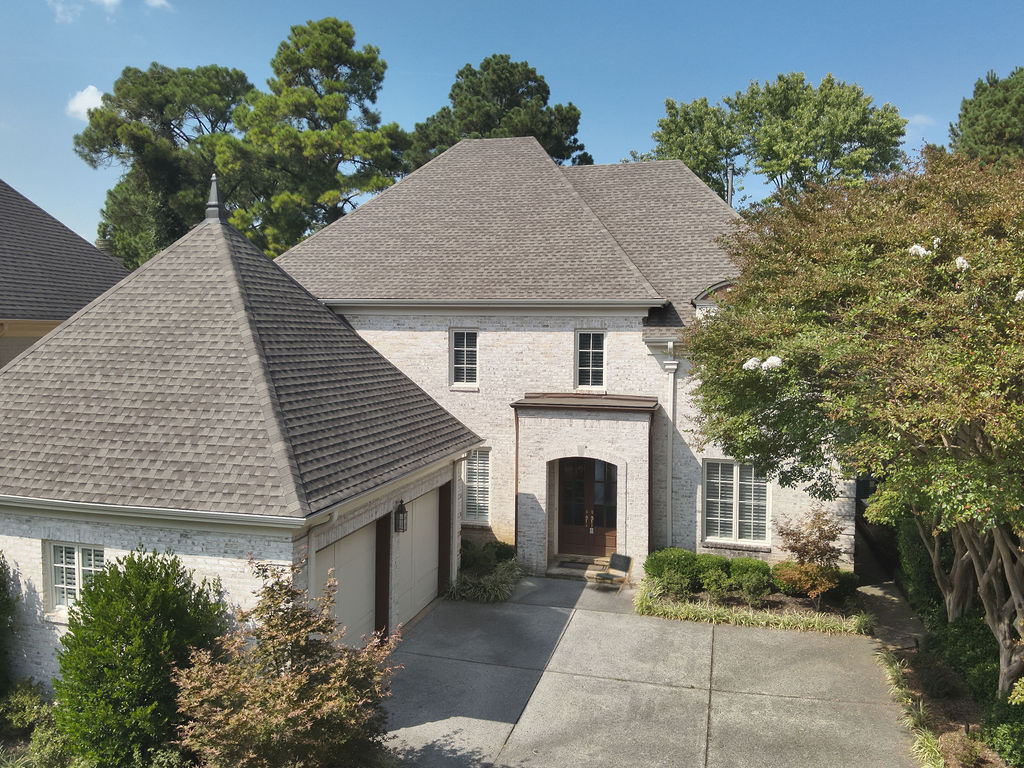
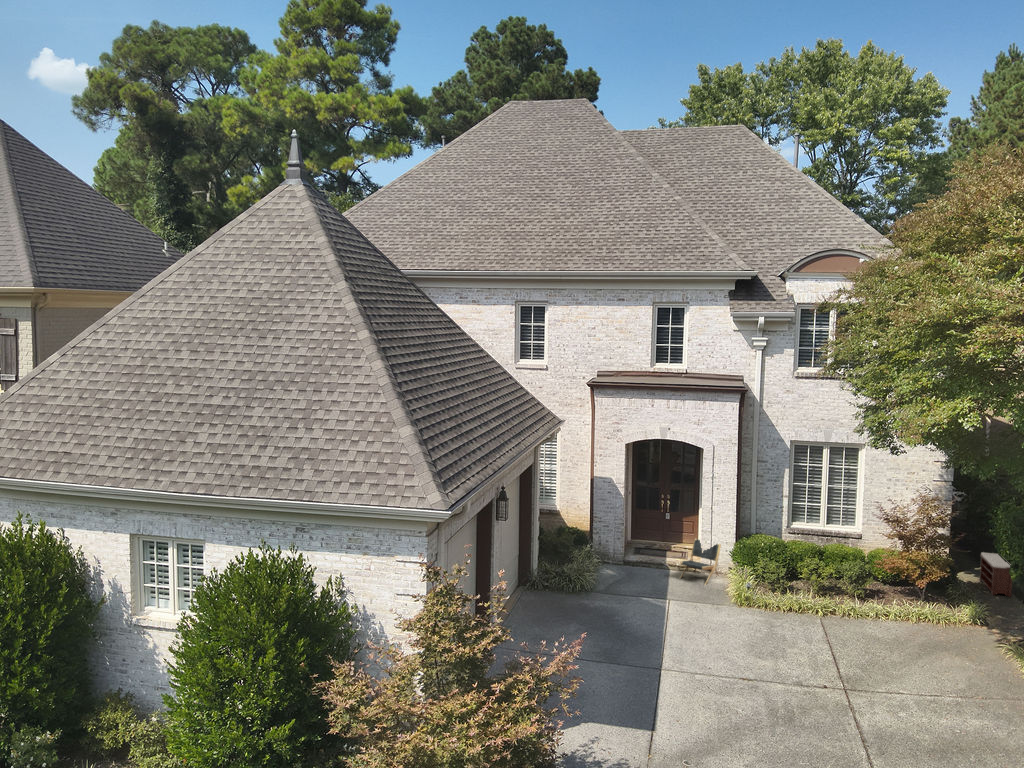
bench: none [883,566,908,608] -> present [980,552,1012,597]

